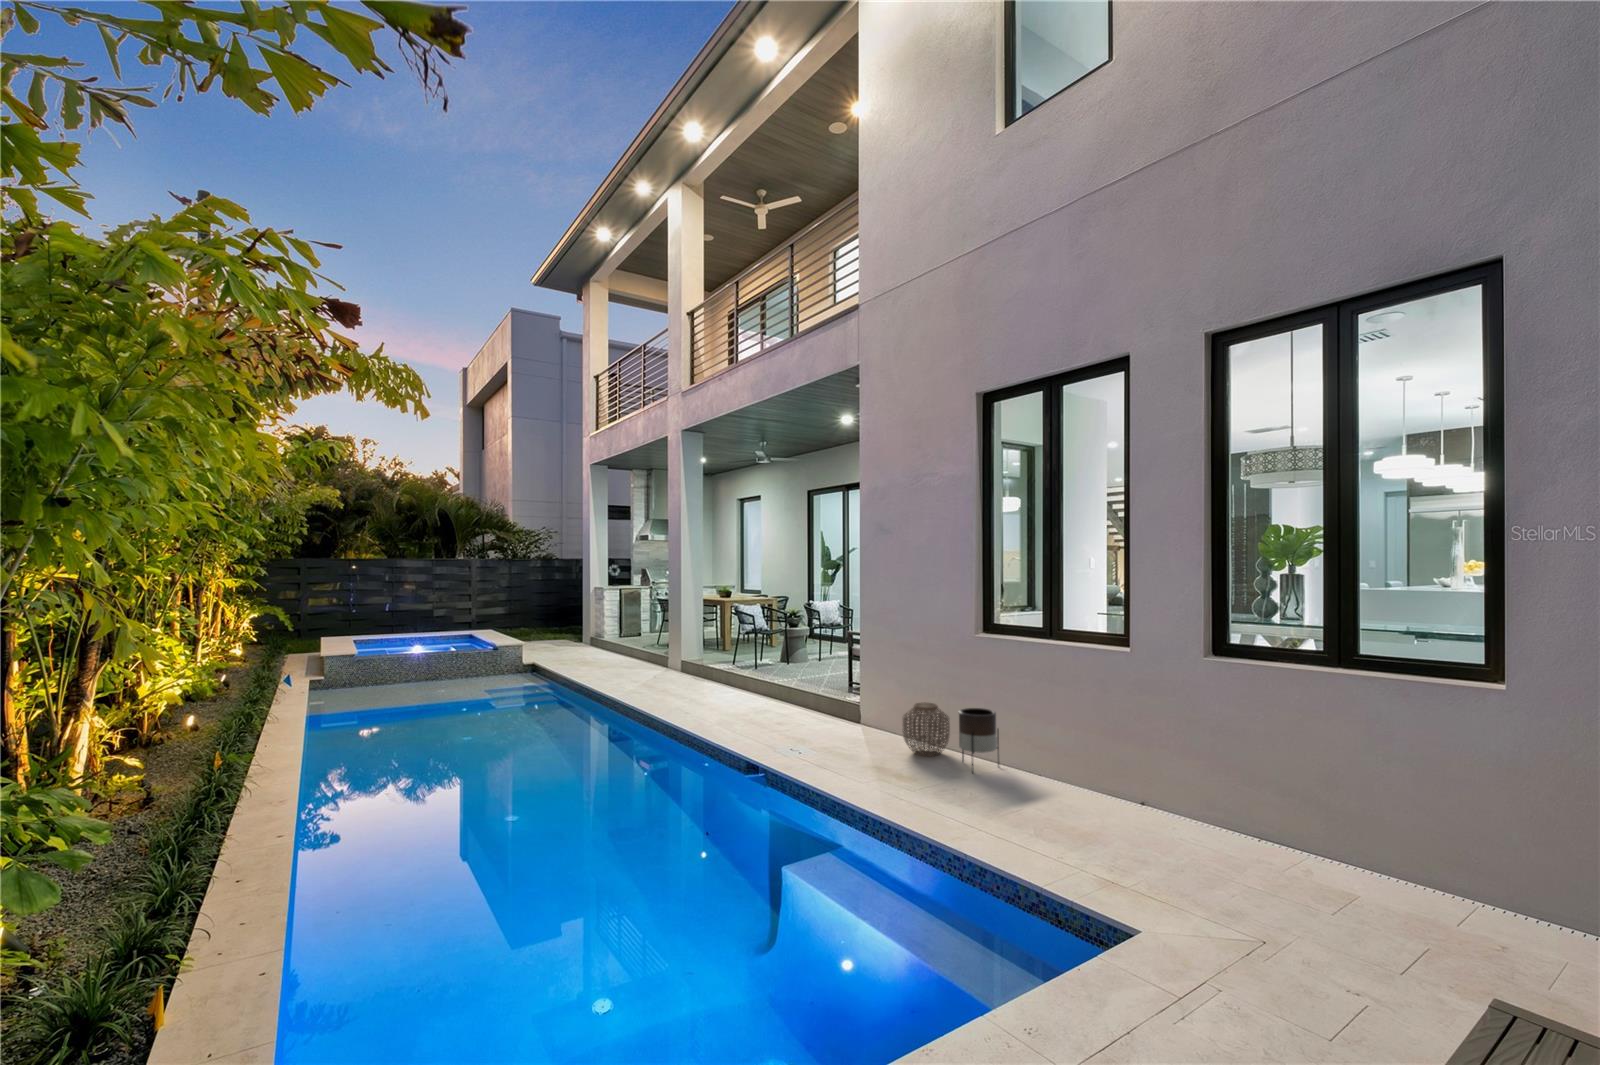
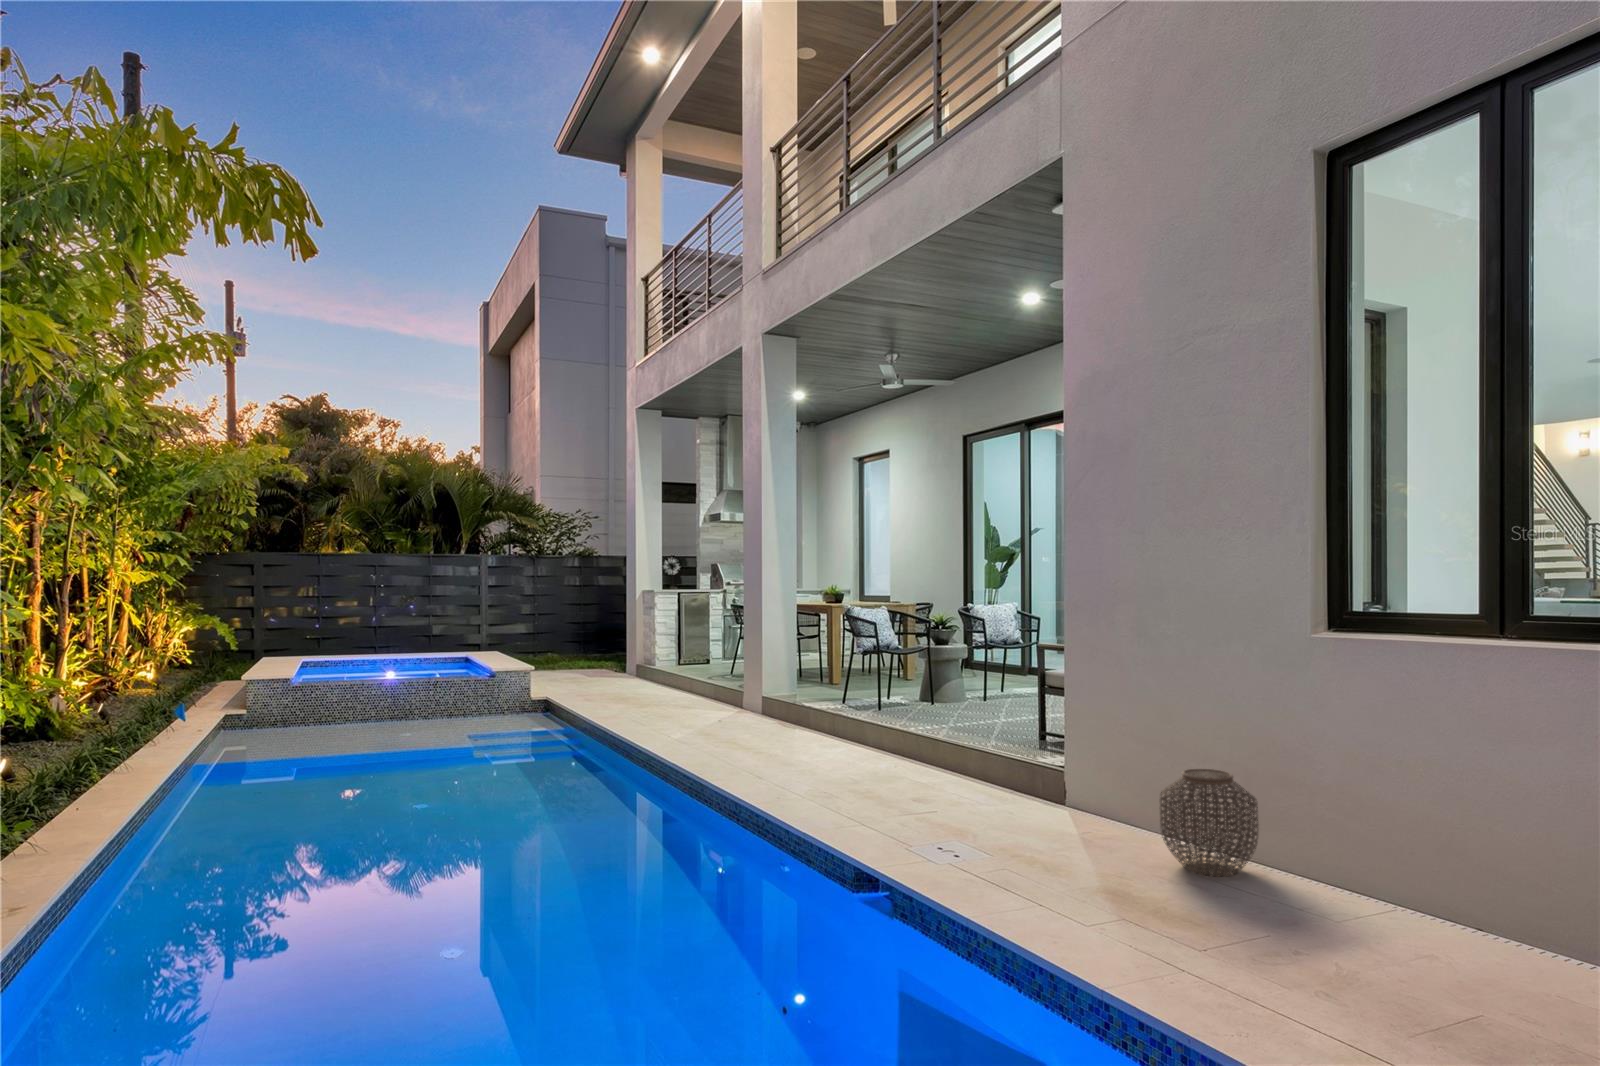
planter: present [959,708,999,770] -> none [1286,781,1377,917]

